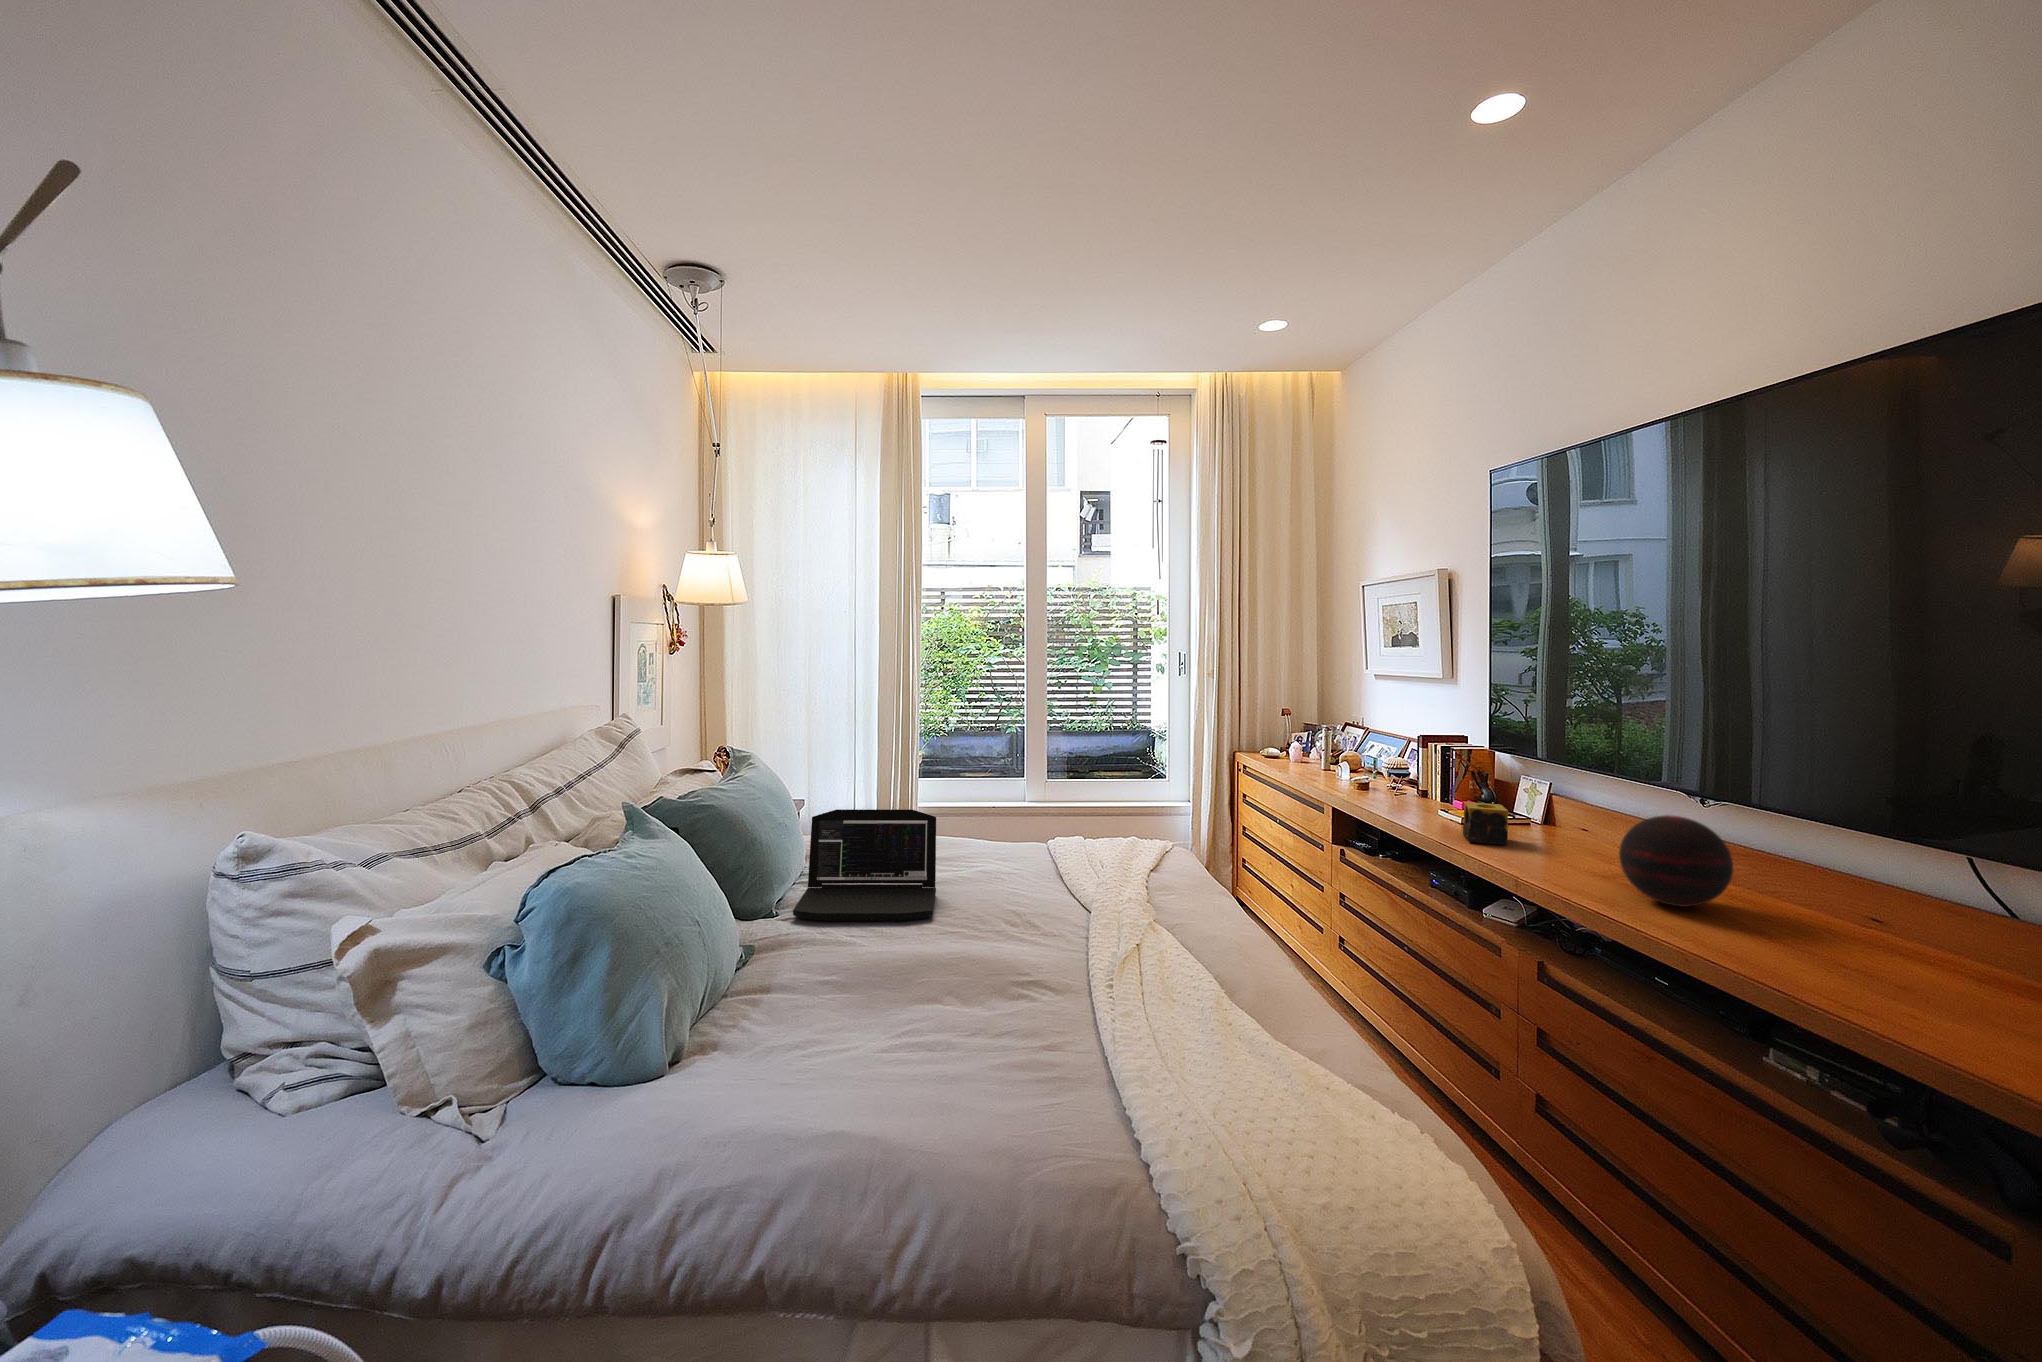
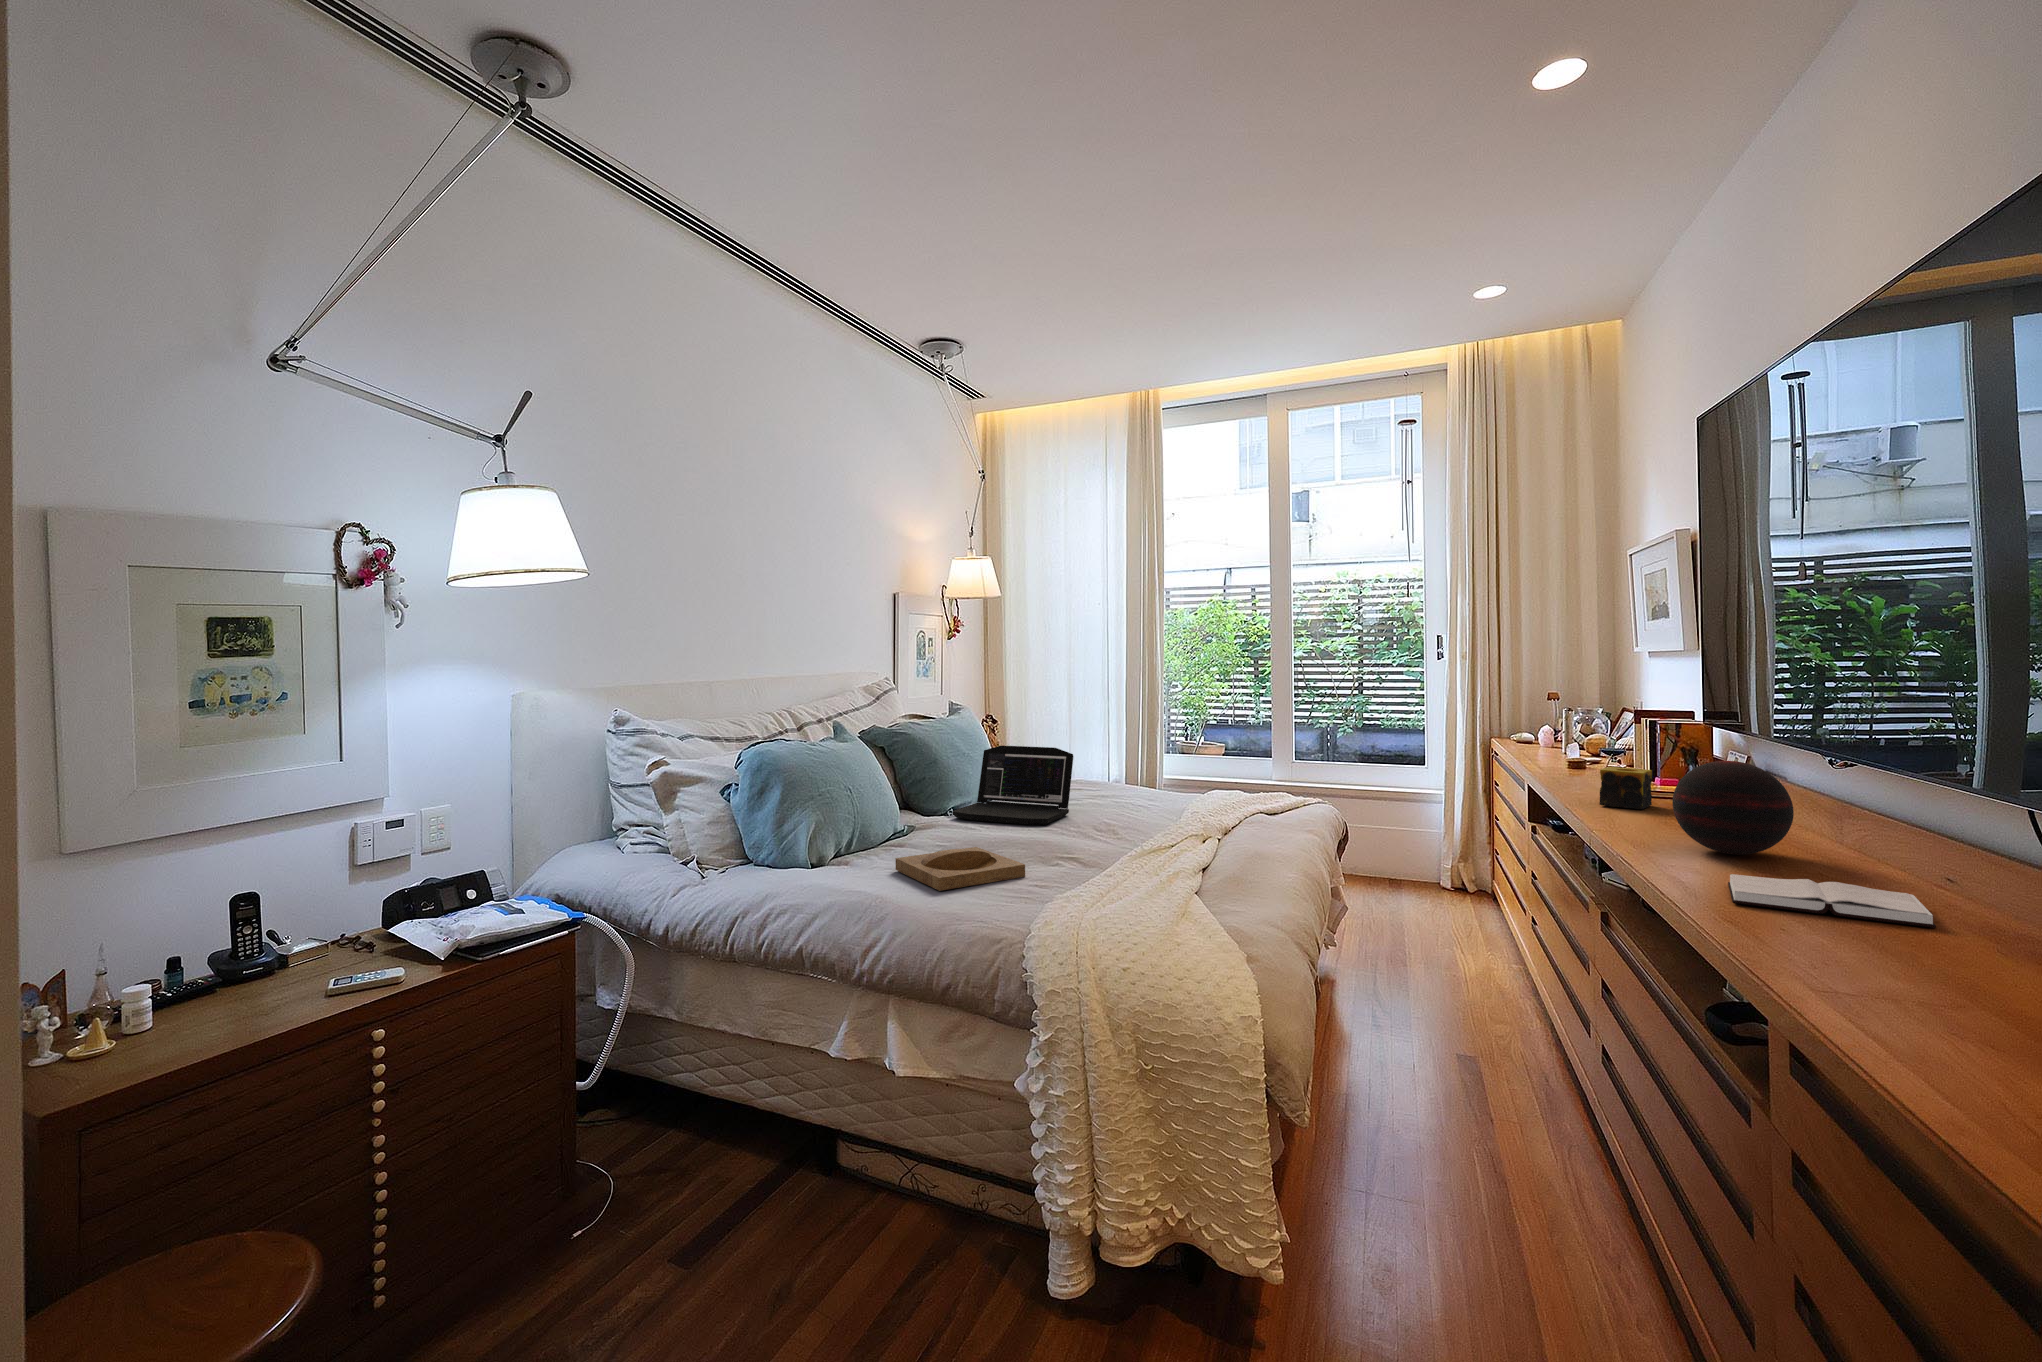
hardback book: none [1756,946,1990,1000] -> present [1728,874,1936,928]
tray: none [821,987,1016,1097] -> present [896,847,1025,891]

